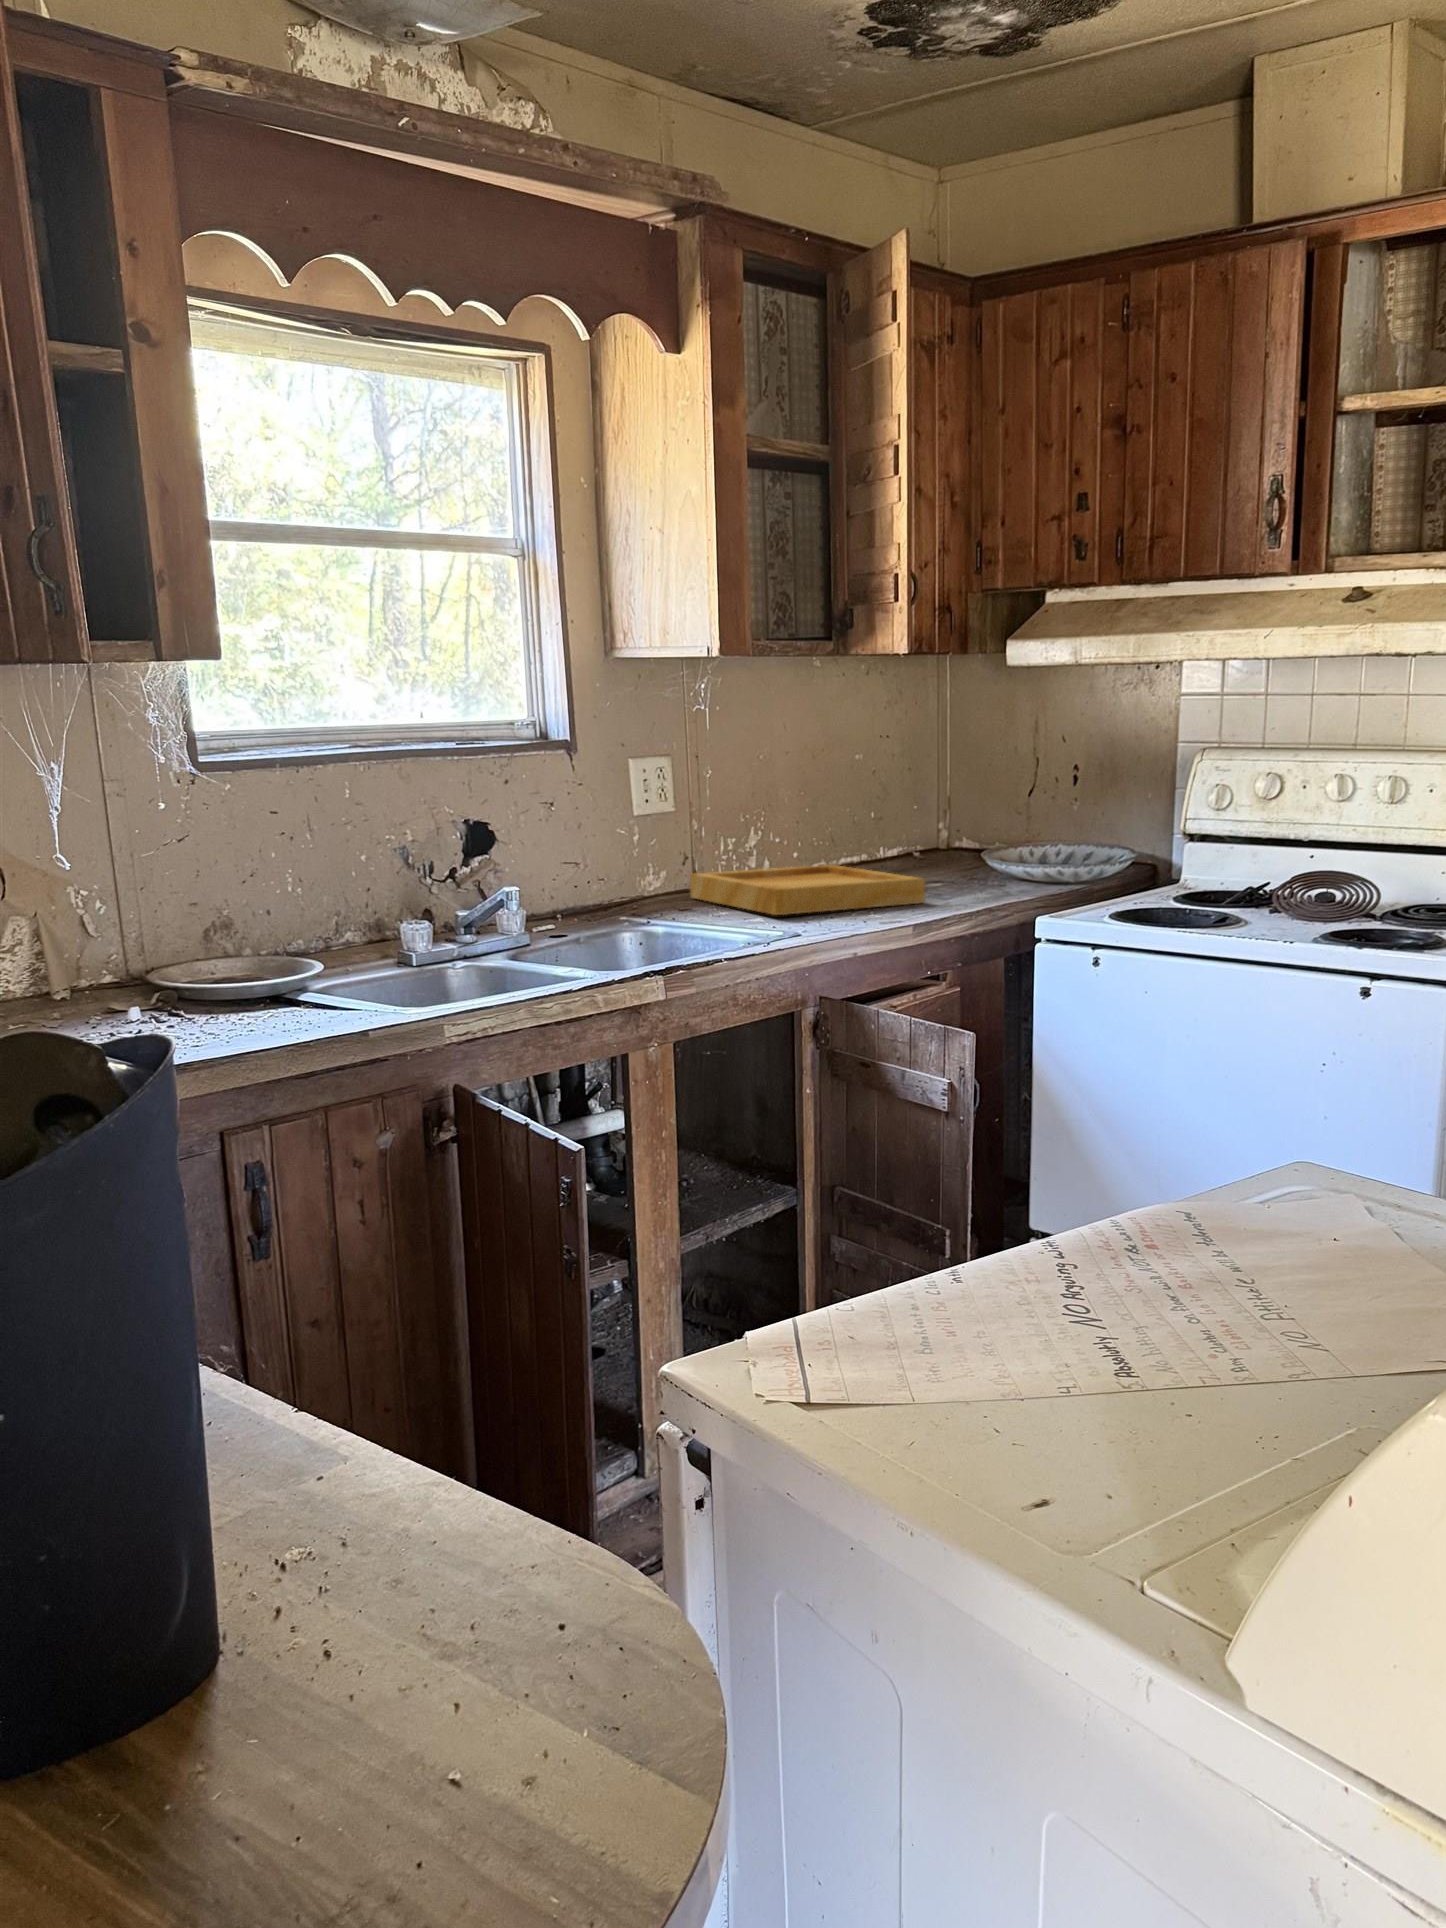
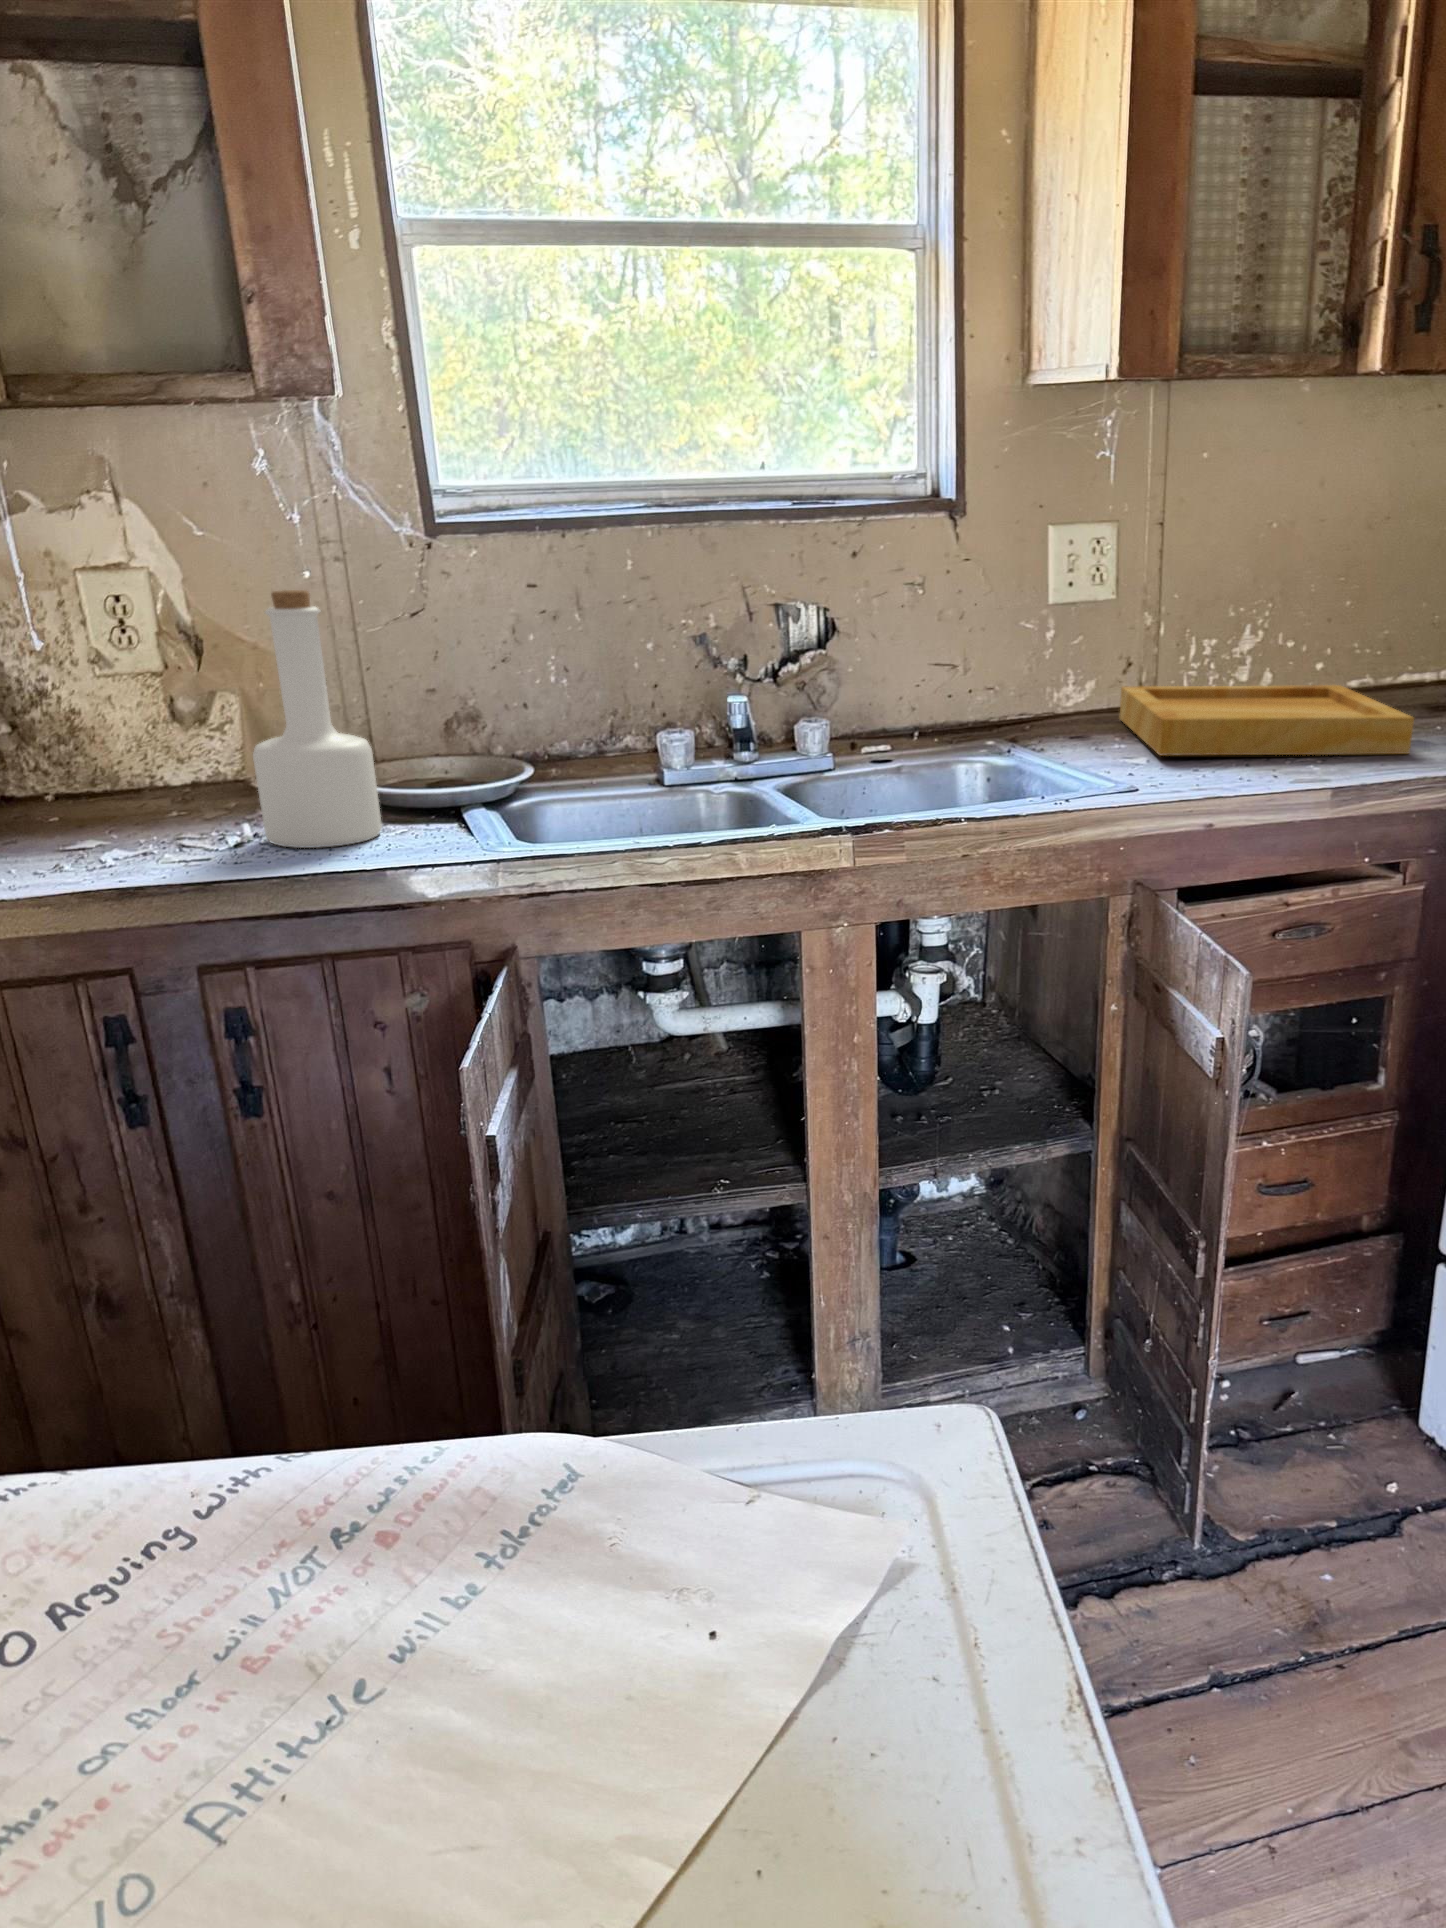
bottle: none [182,817,292,1029] -> present [253,590,382,848]

